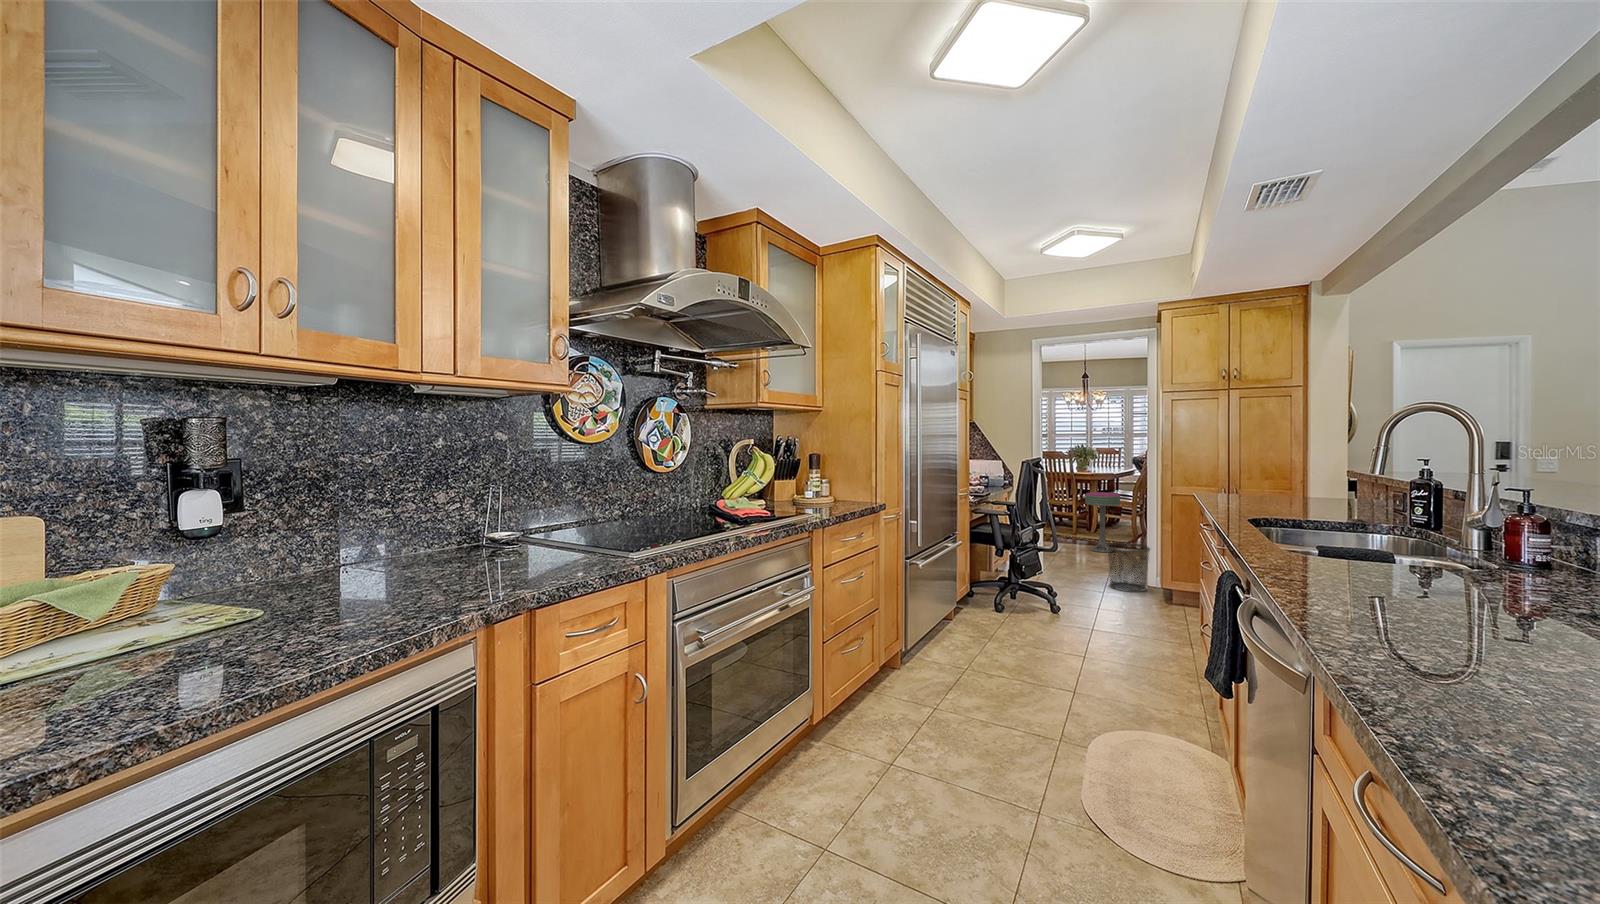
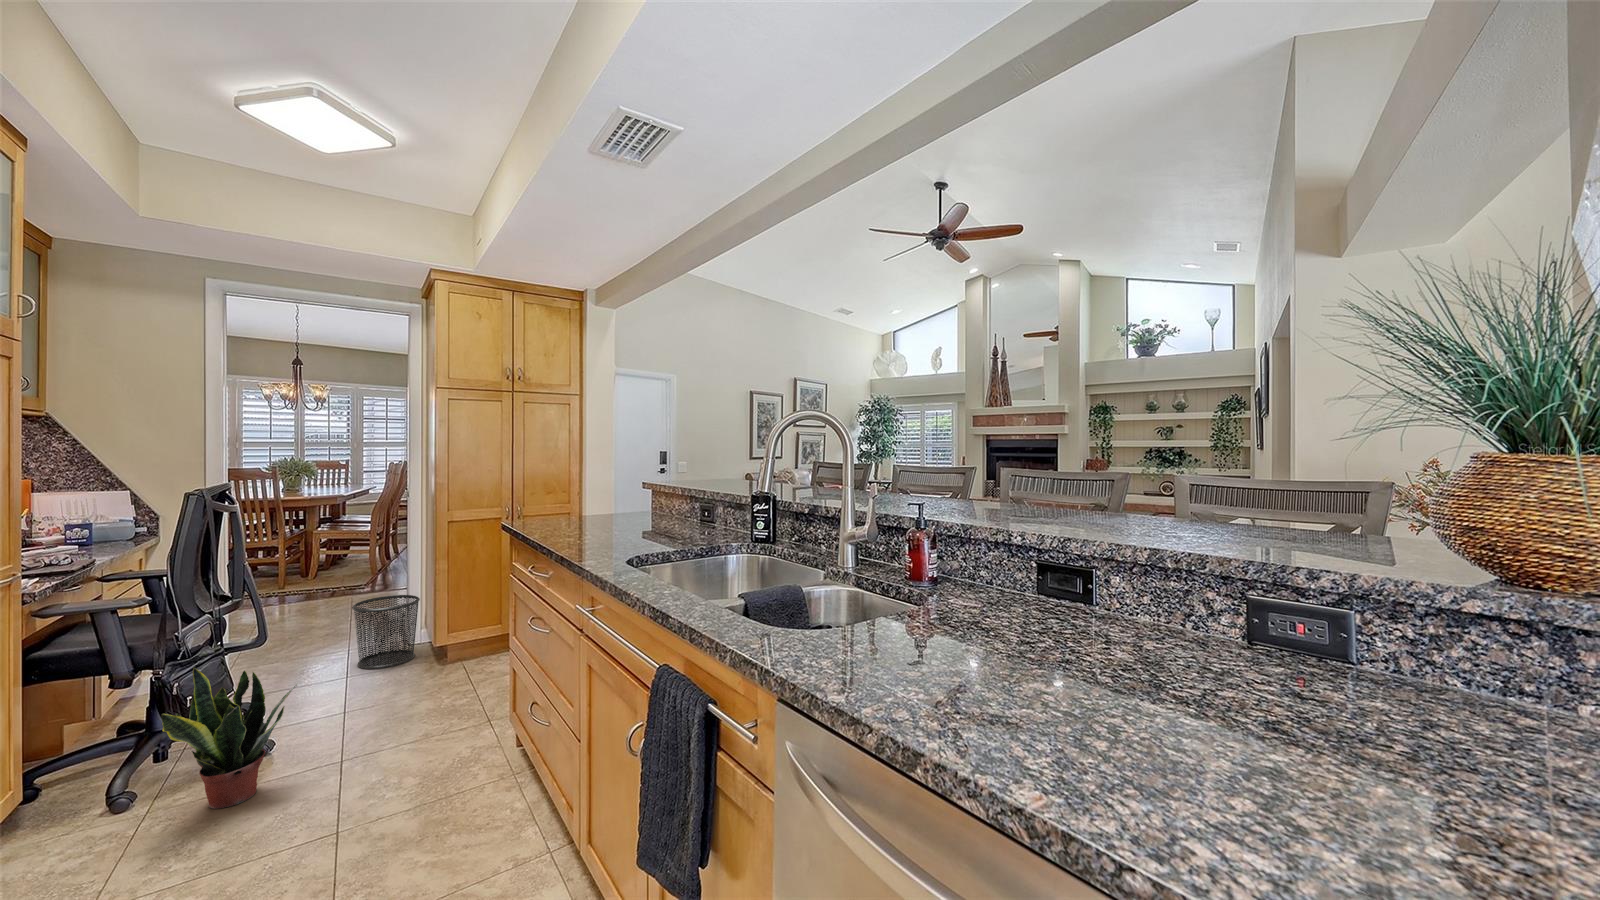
bar stool: present [1085,492,1120,553] -> none [305,524,361,611]
potted plant: none [1013,550,1068,624] -> present [162,668,298,809]

